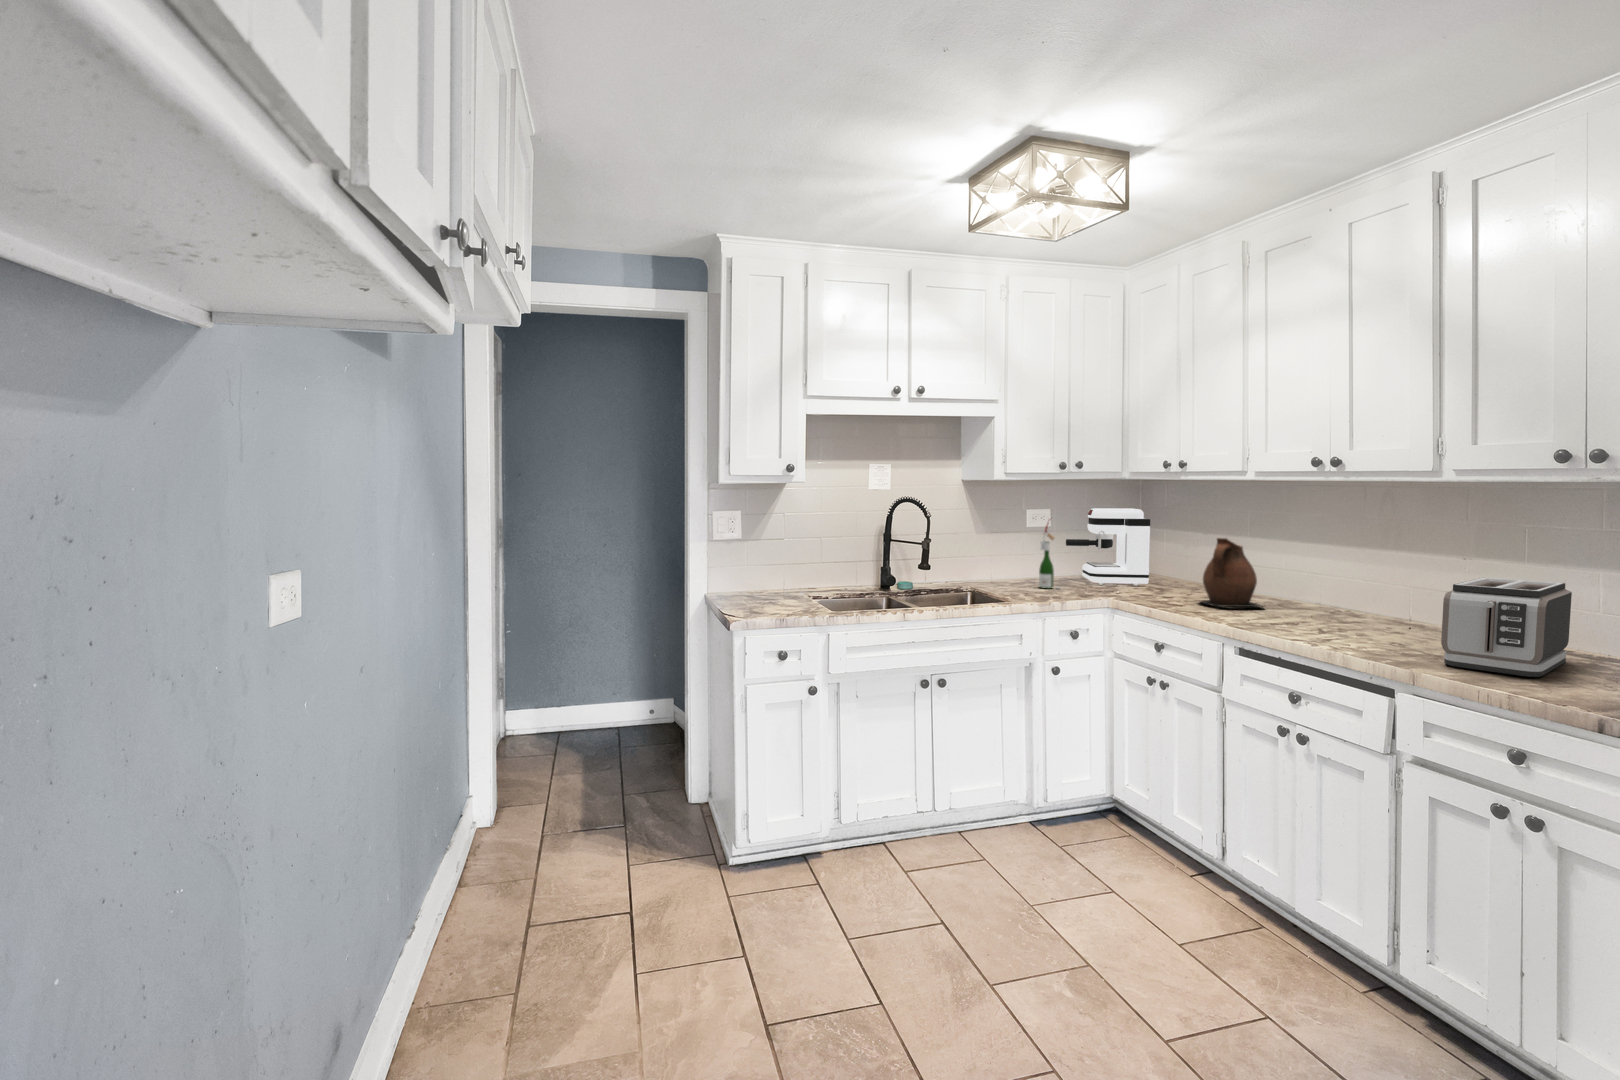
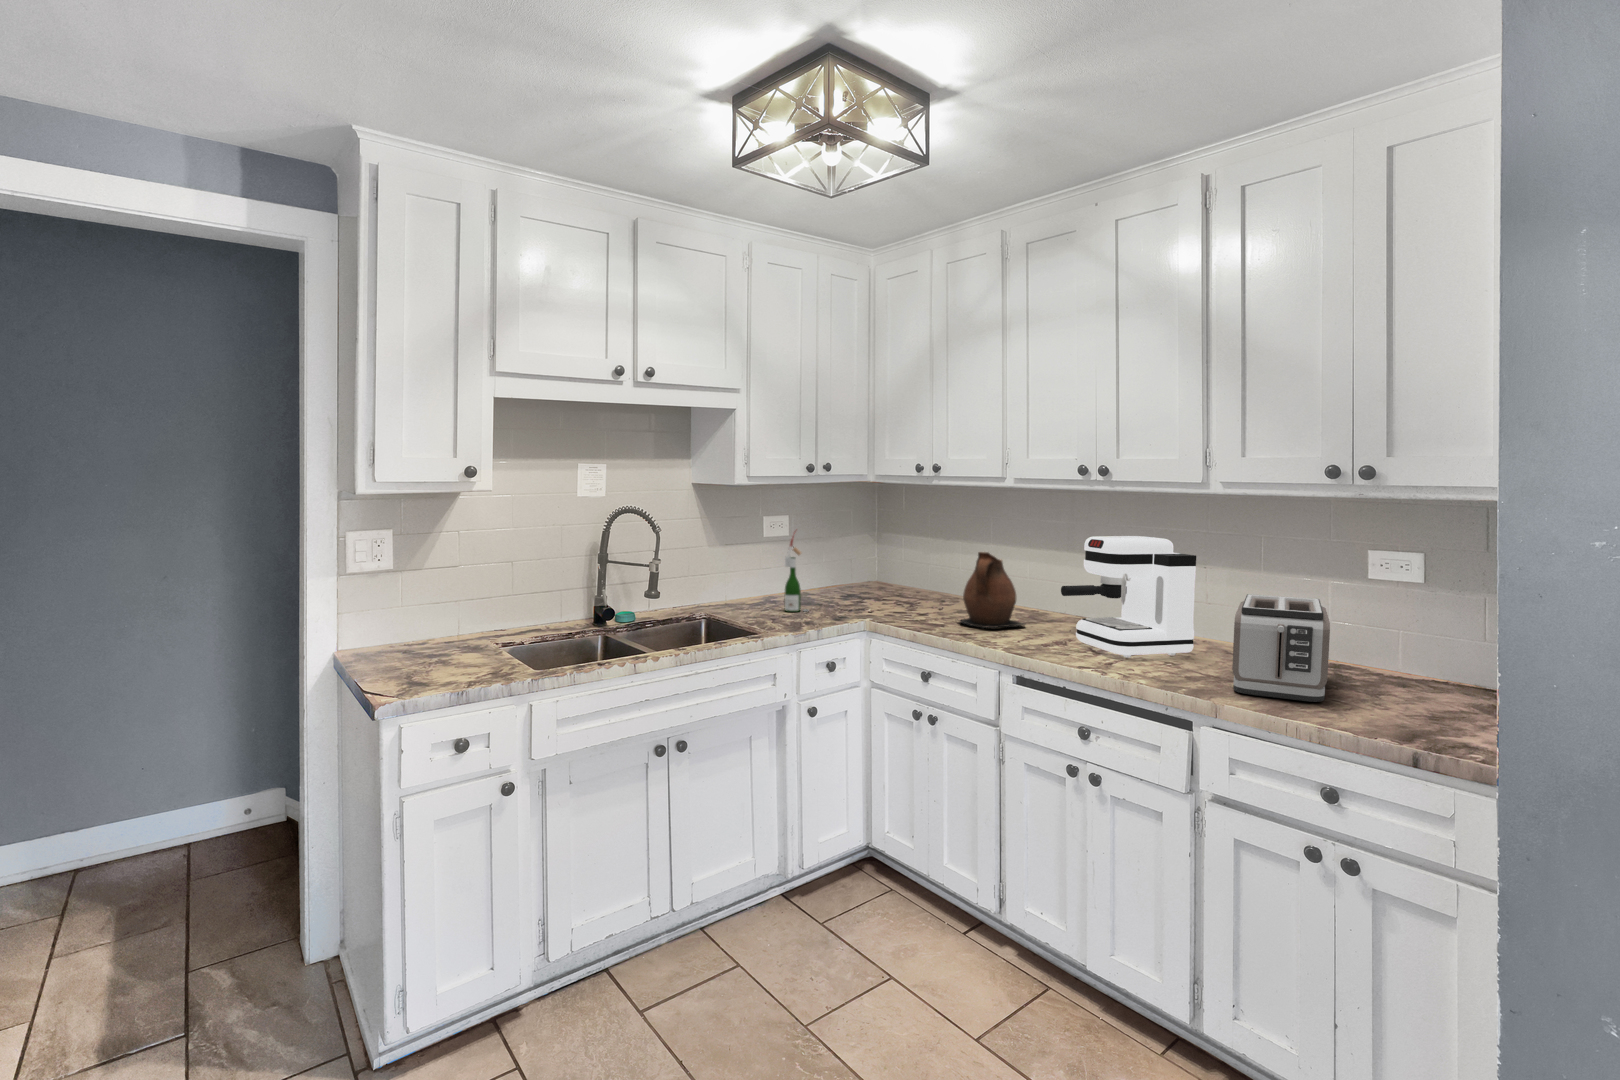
coffee maker: present [1066,508,1150,585] -> present [1061,536,1196,658]

